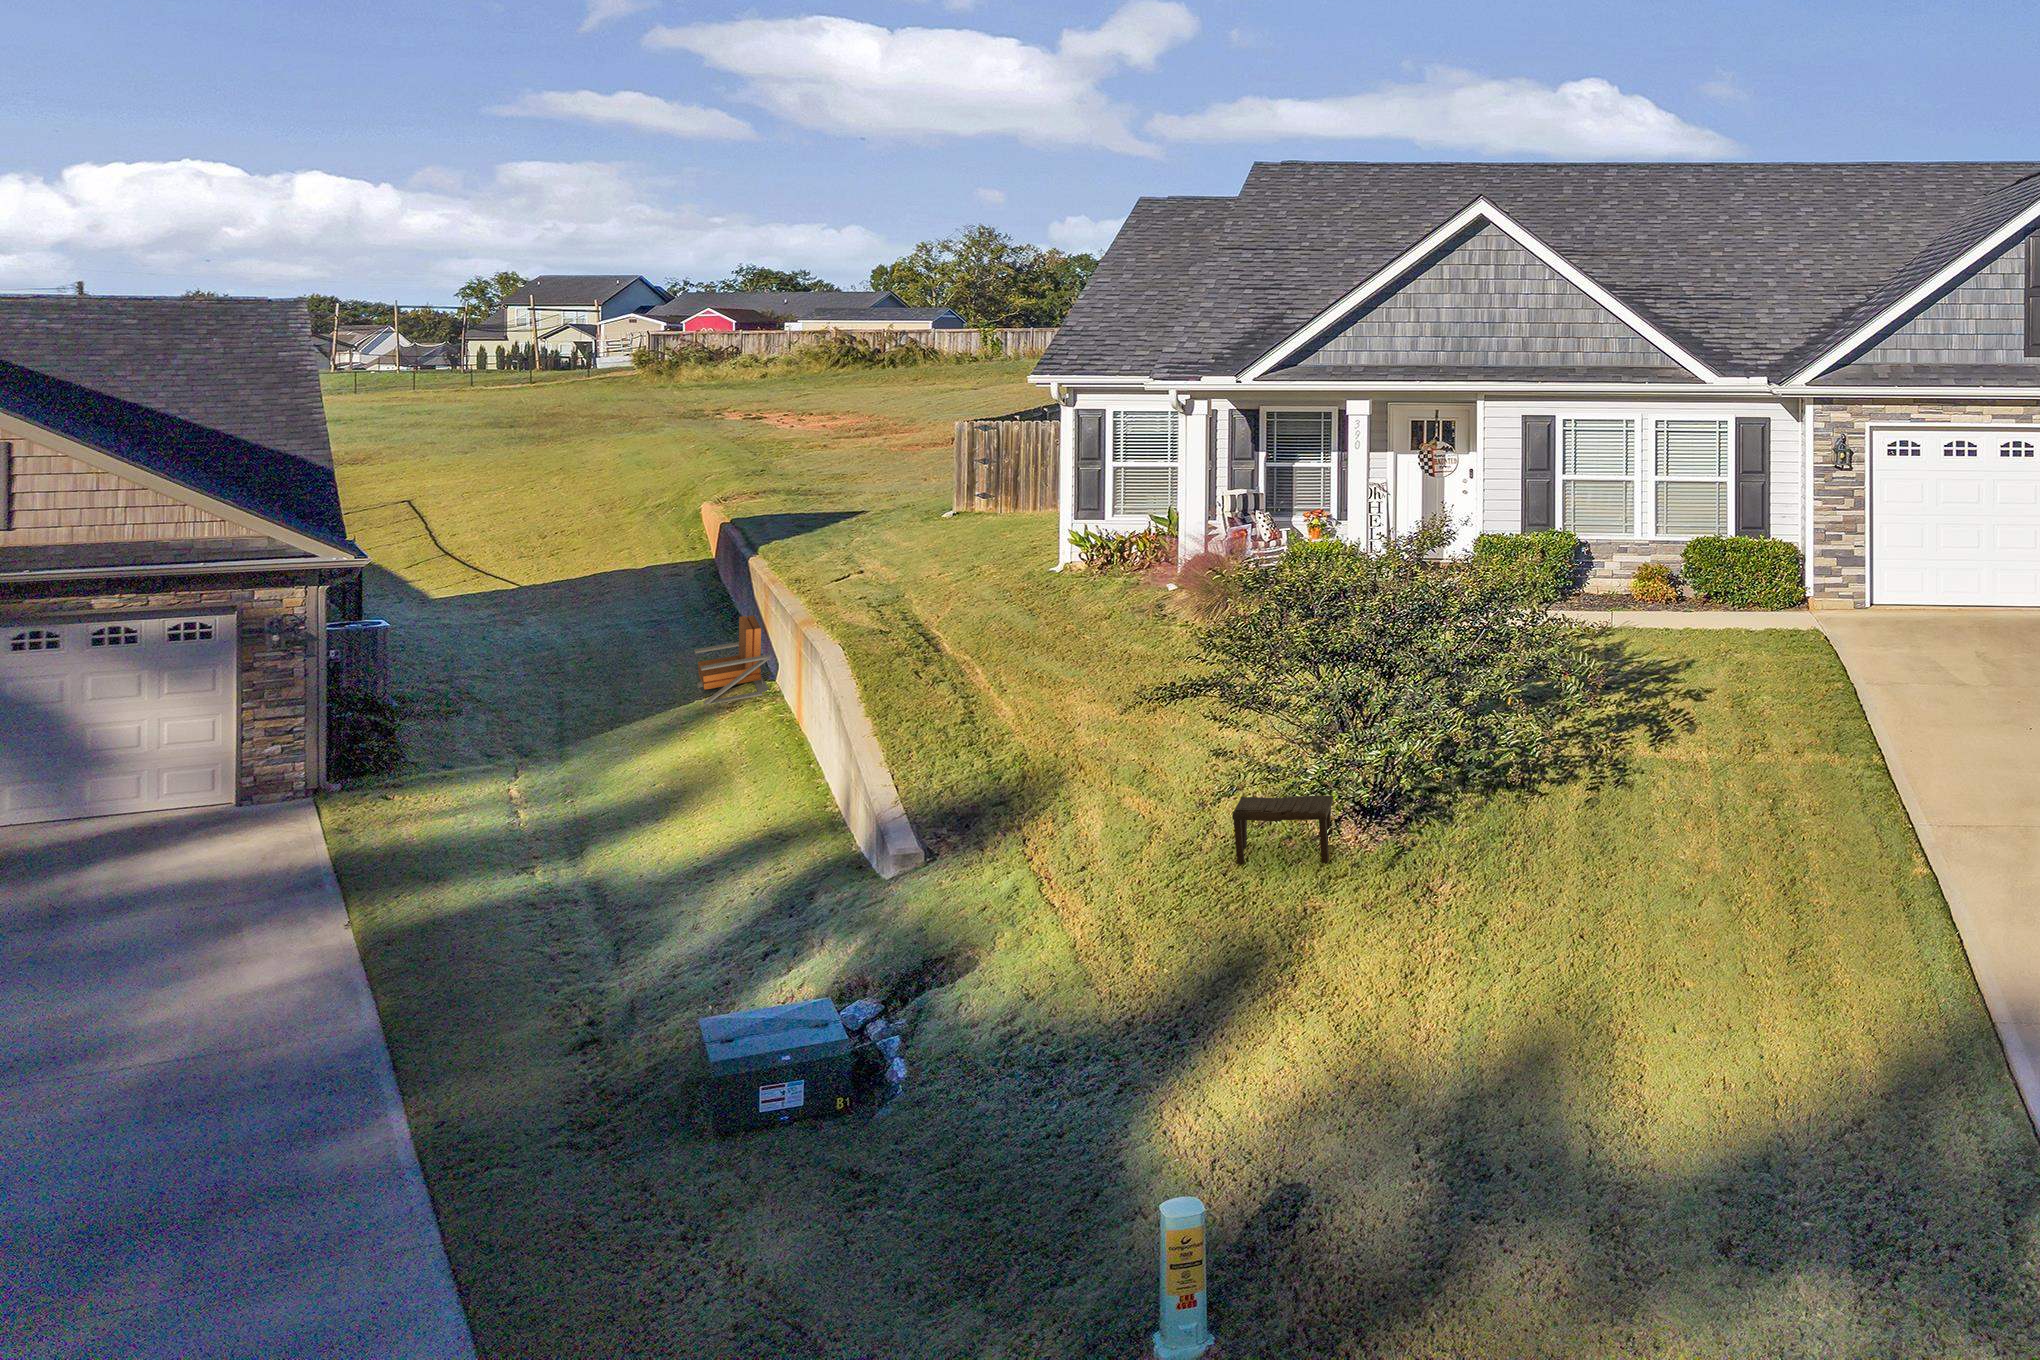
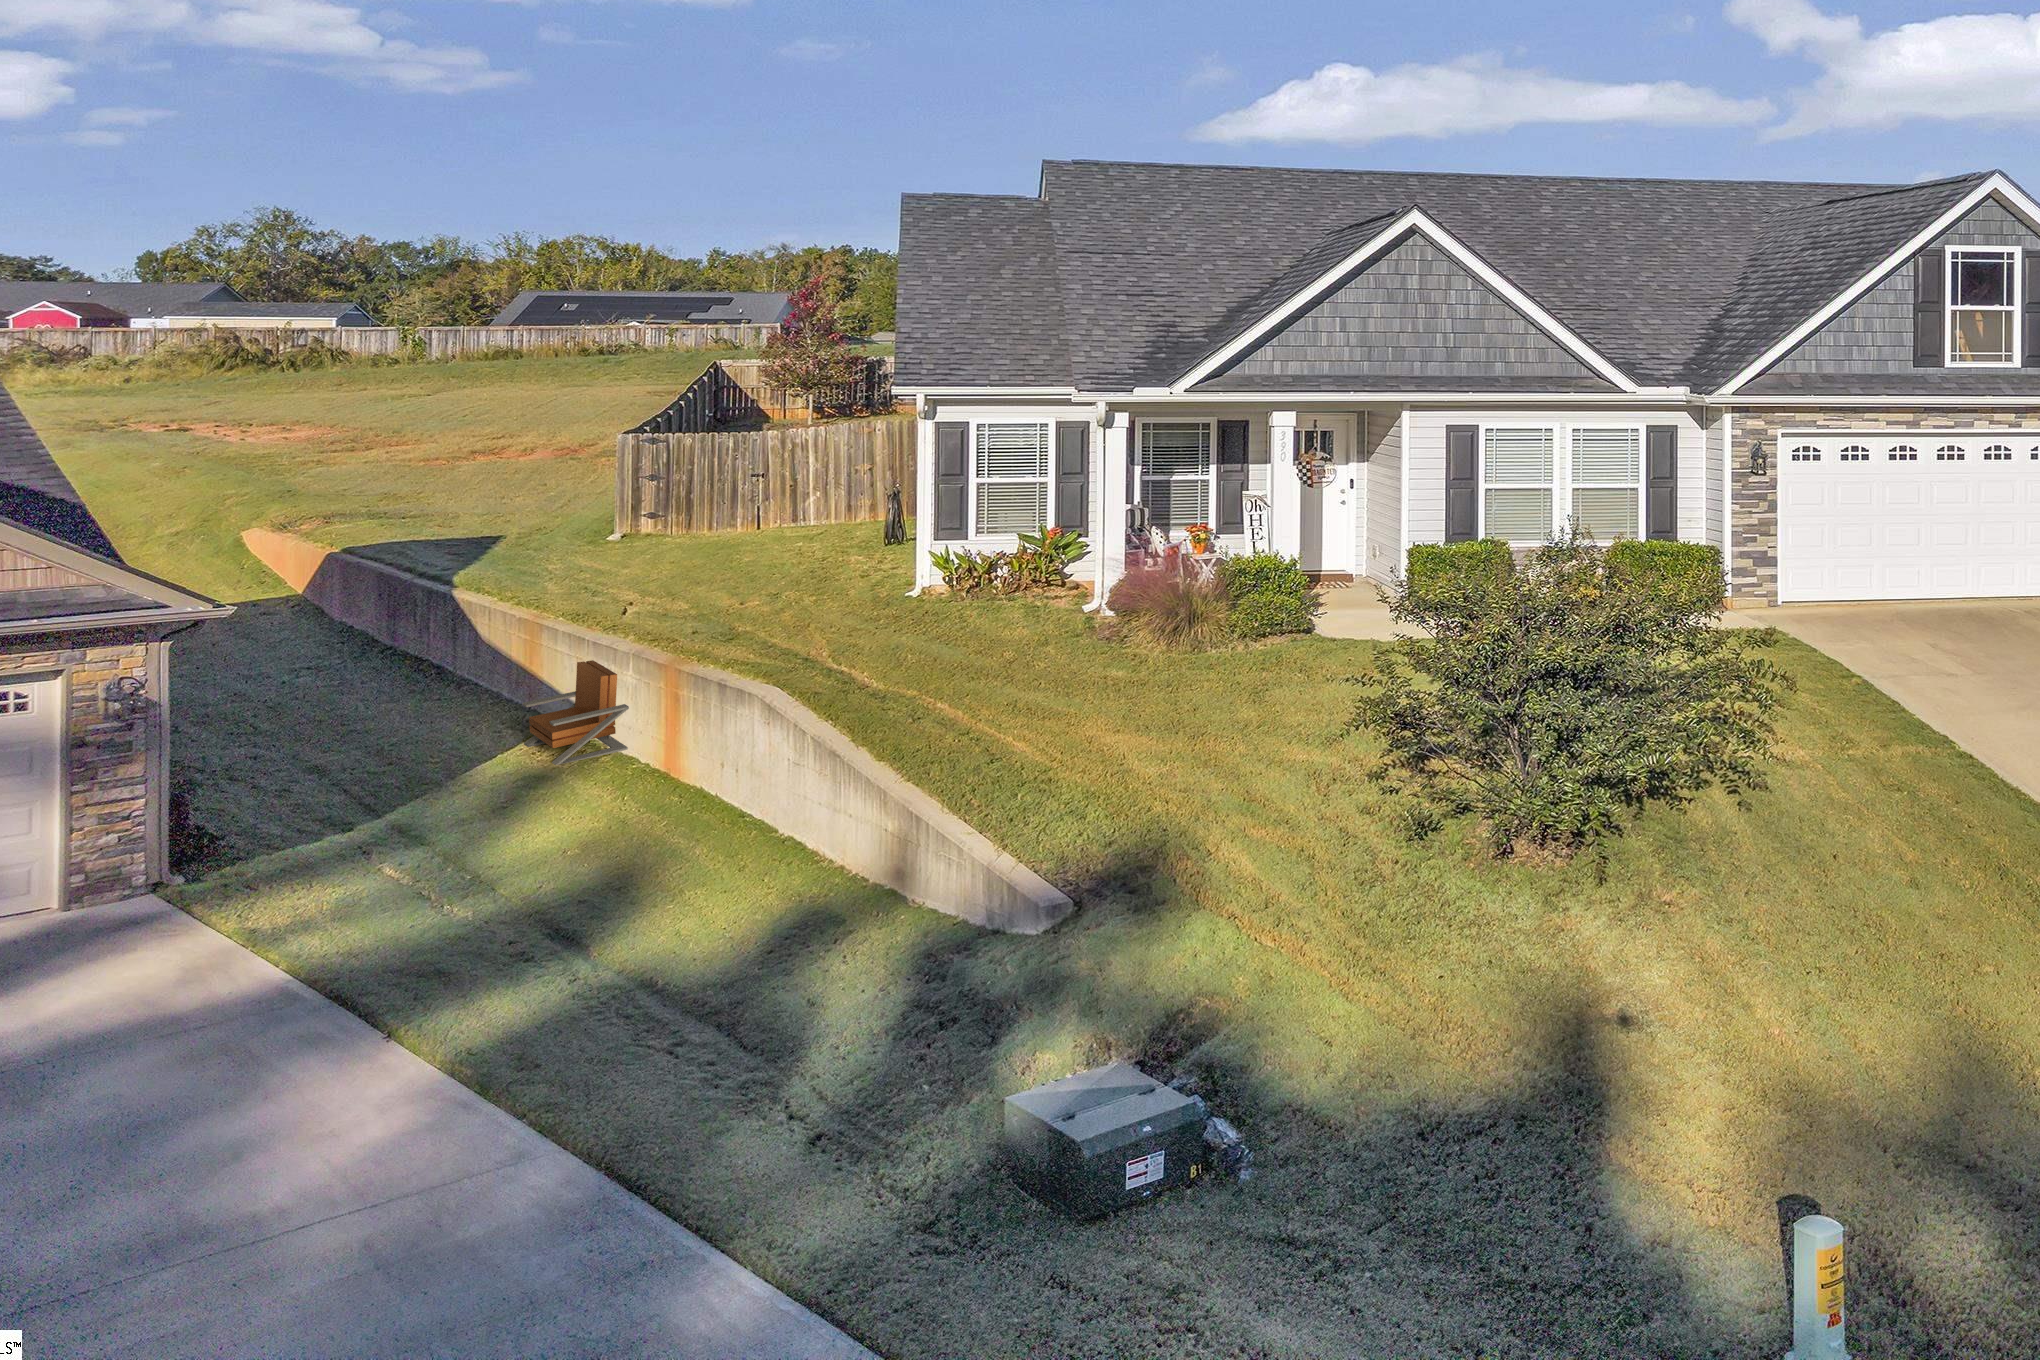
bench: present [1232,795,1333,864] -> none [1362,808,1465,883]

